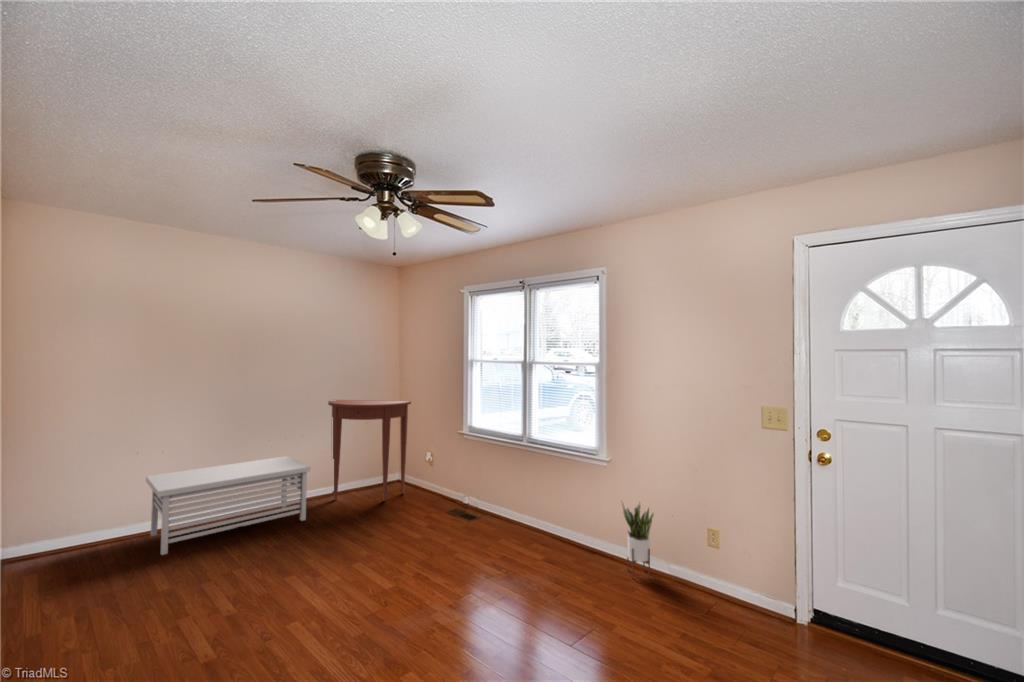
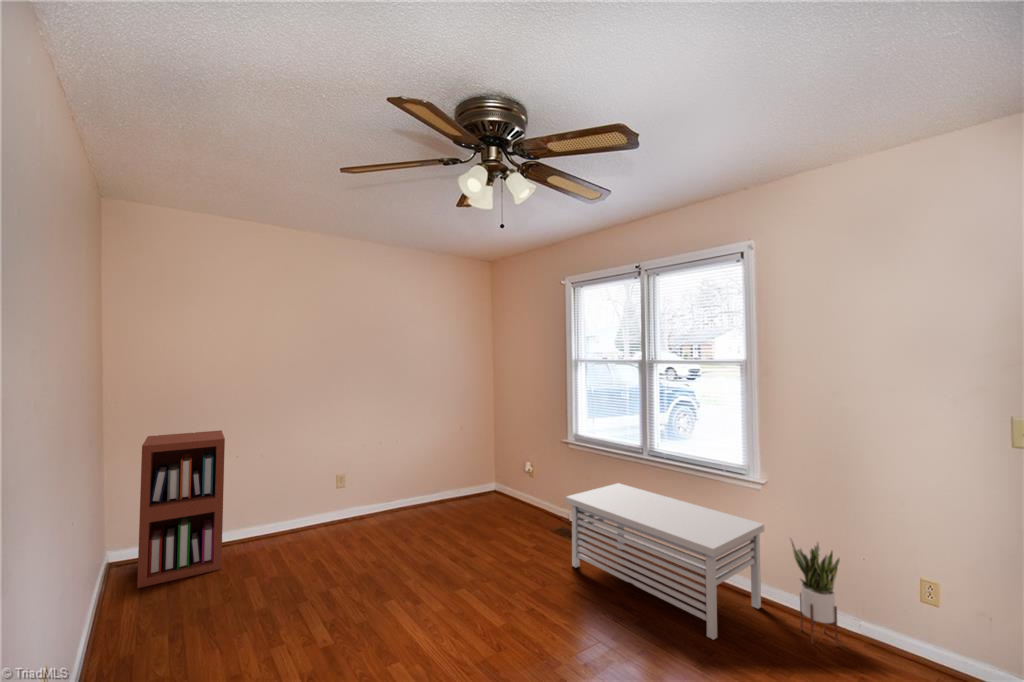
console table: present [328,400,411,501] -> none [424,403,509,515]
bookshelf: none [24,427,122,583] -> present [137,430,225,588]
storage bench: present [146,456,310,555] -> present [566,483,764,639]

